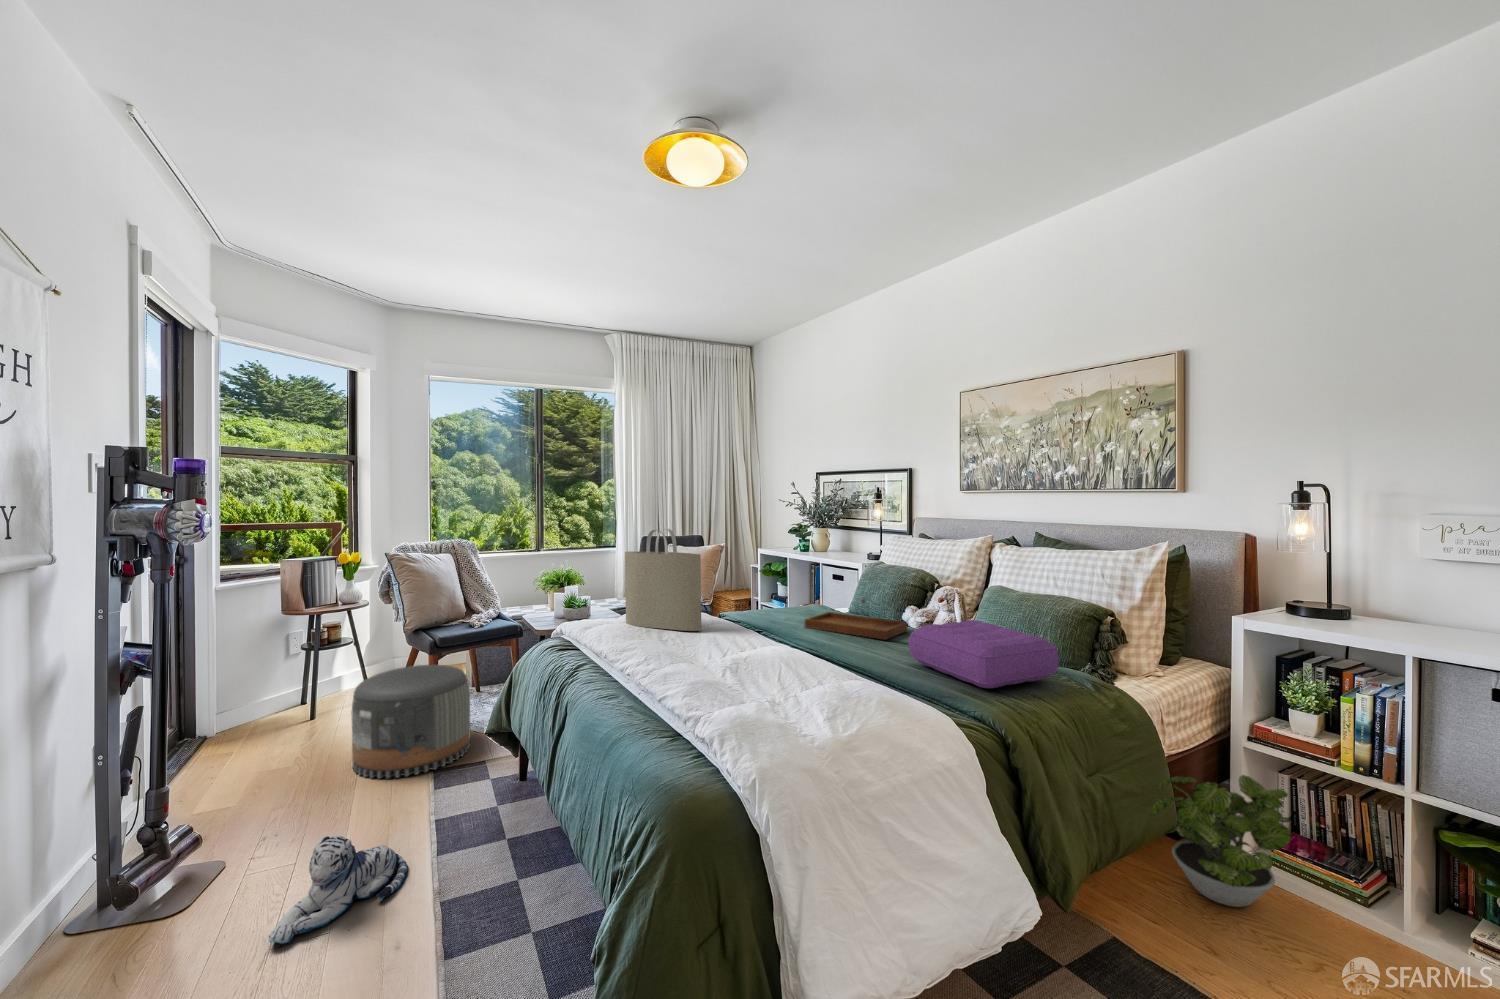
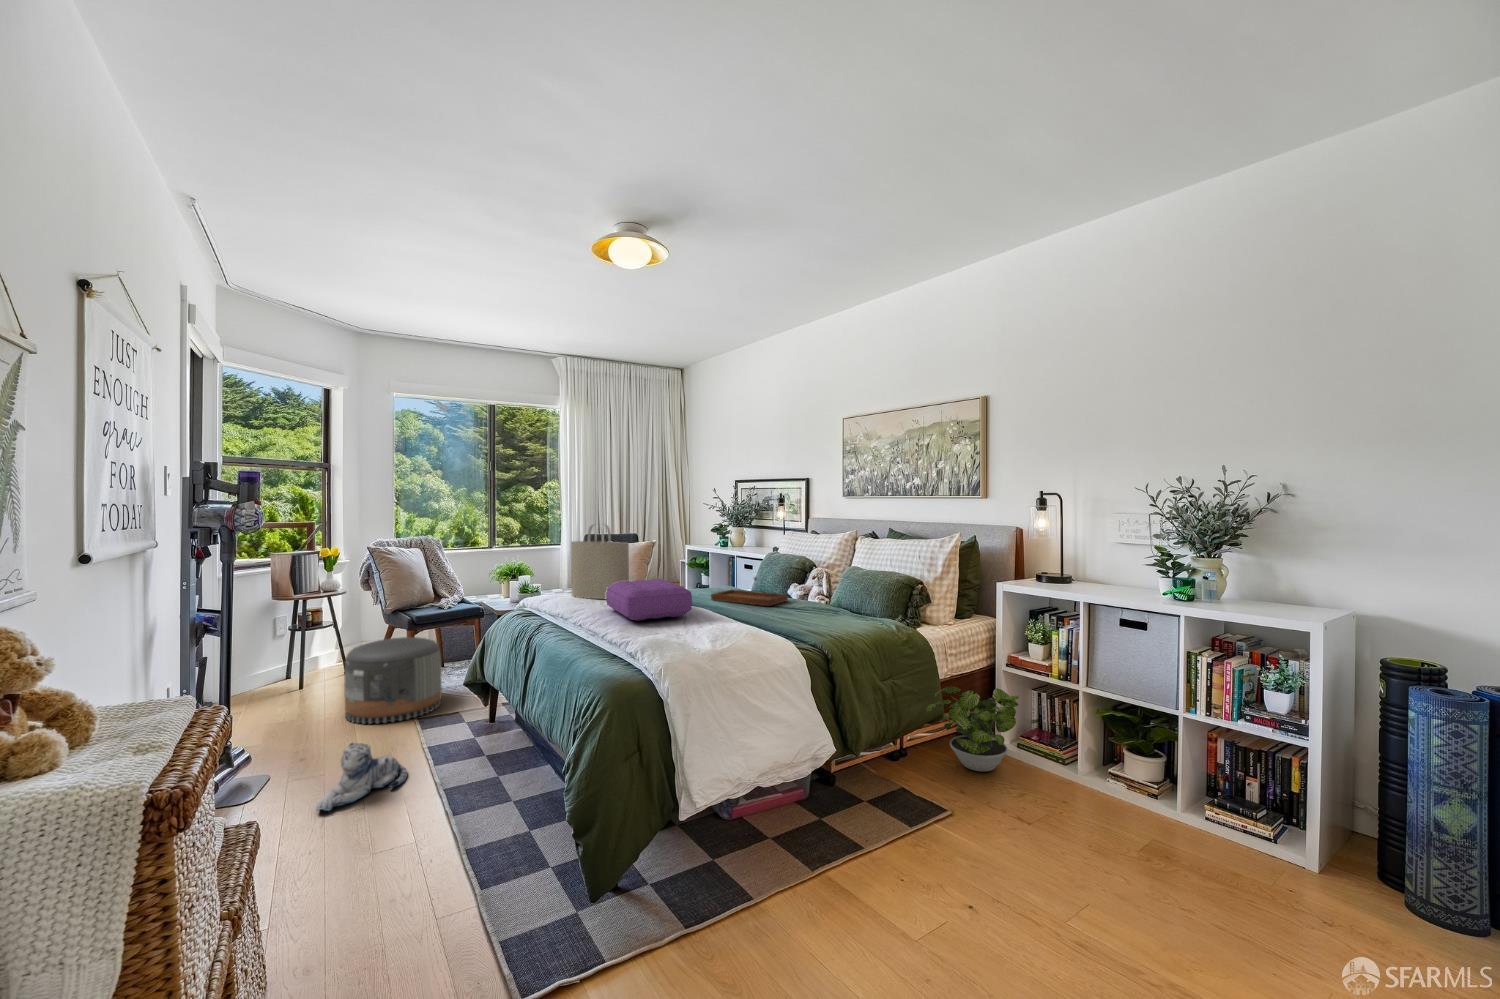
pillow: present [909,620,1059,688] -> present [606,579,692,621]

